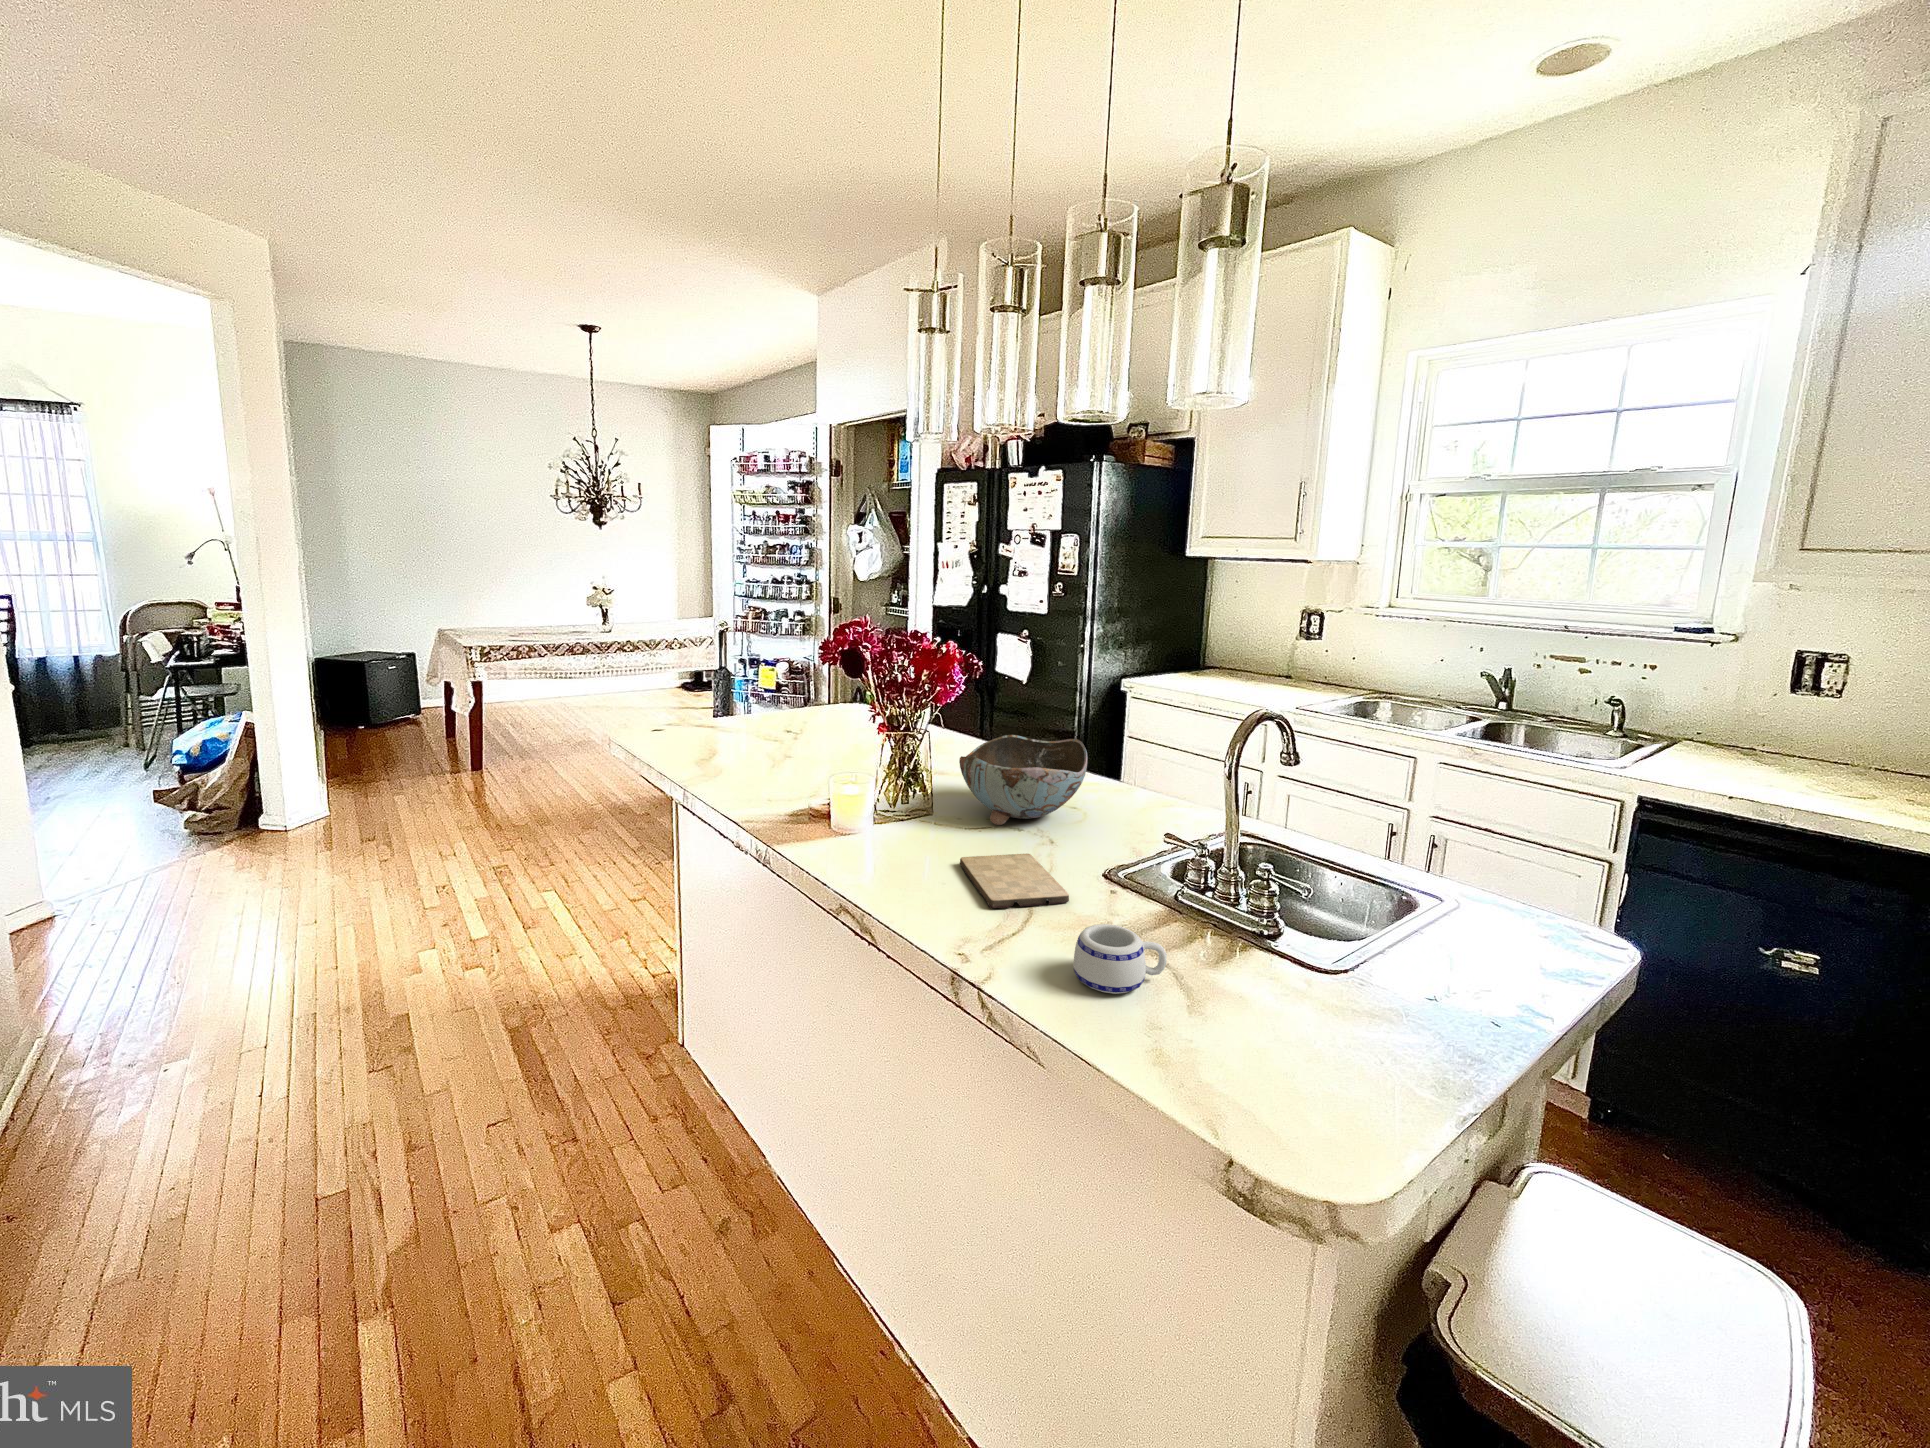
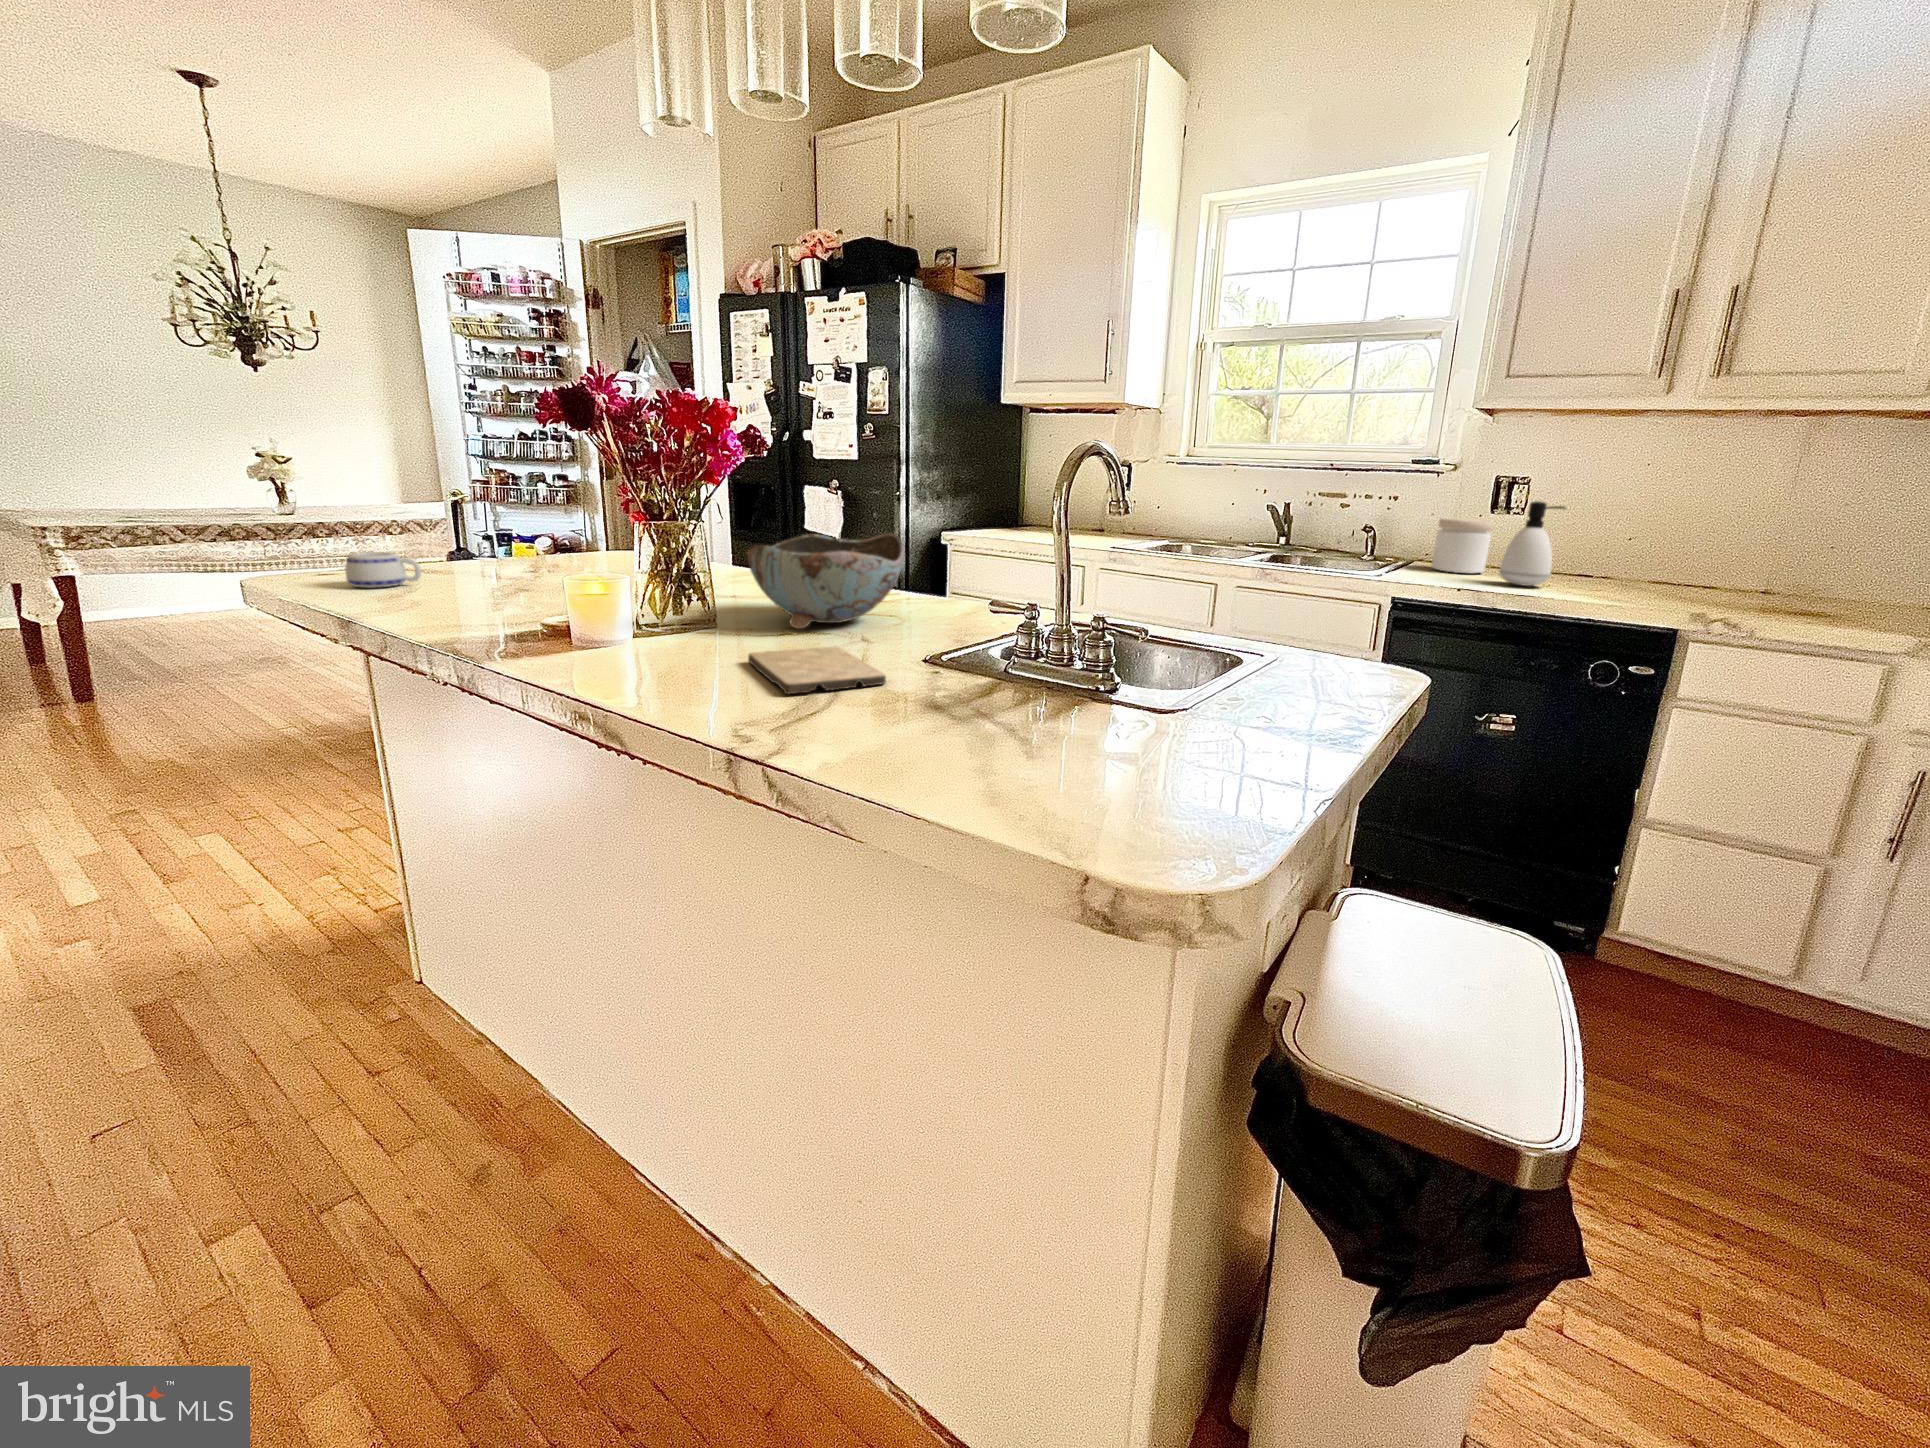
soap dispenser: none [1798,697,1896,795] -> present [1499,501,1566,586]
jar: none [1703,699,1793,768] -> present [1432,518,1493,574]
mug: present [1073,924,1167,994] -> present [345,552,421,588]

